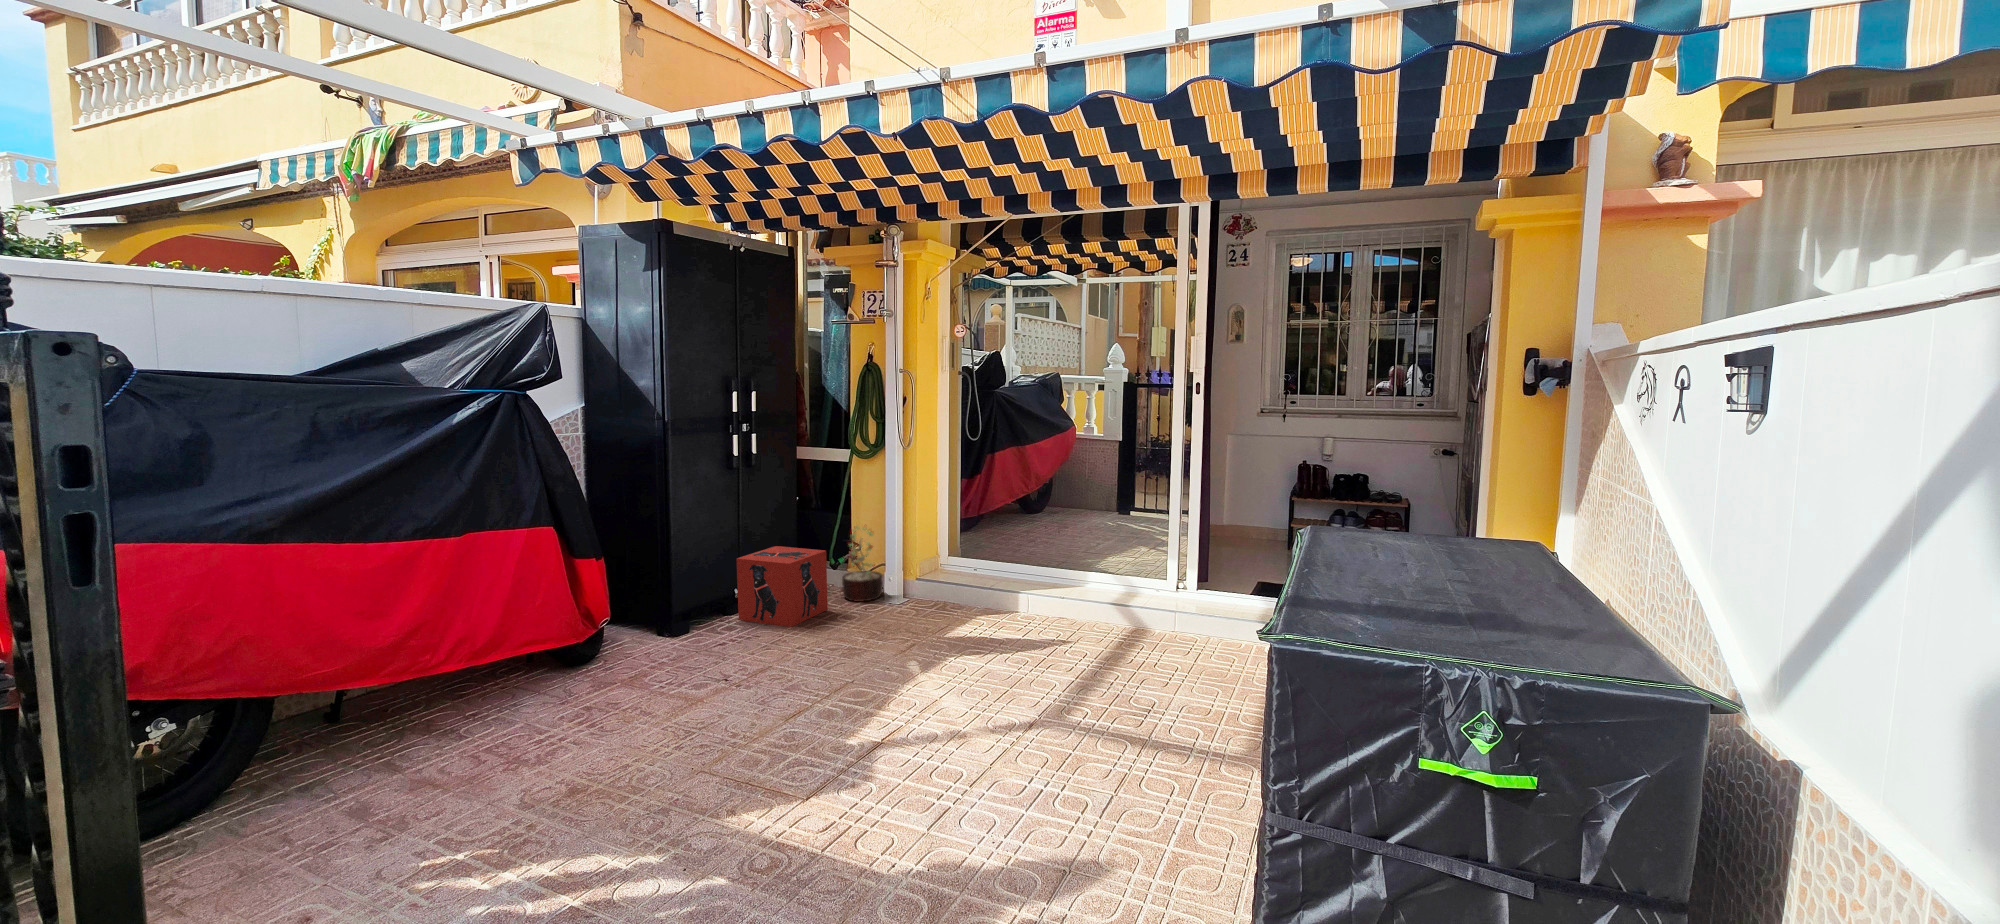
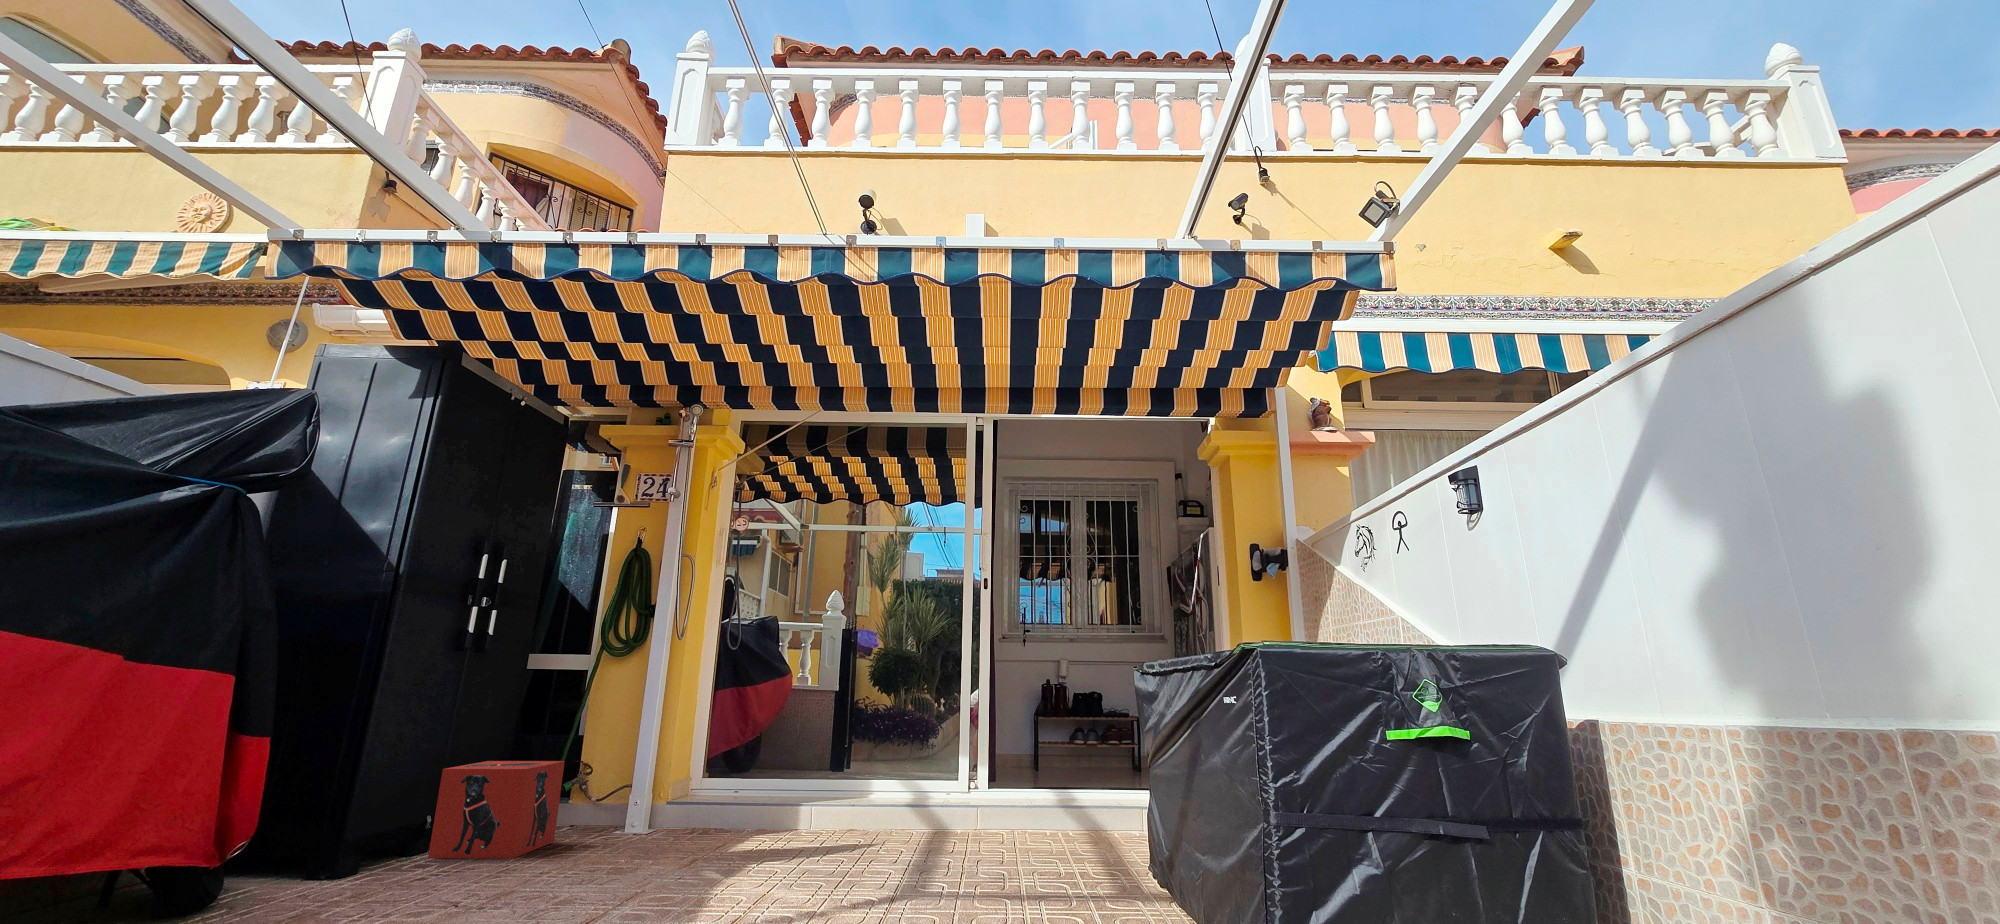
decorative plant: present [842,527,883,601] -> none [566,737,623,835]

